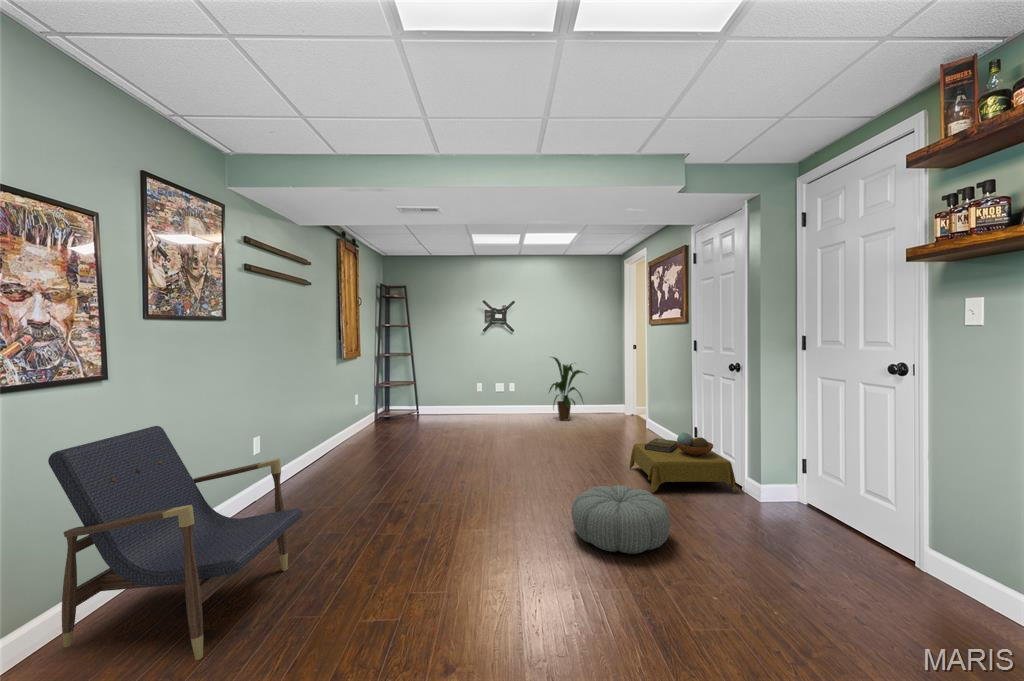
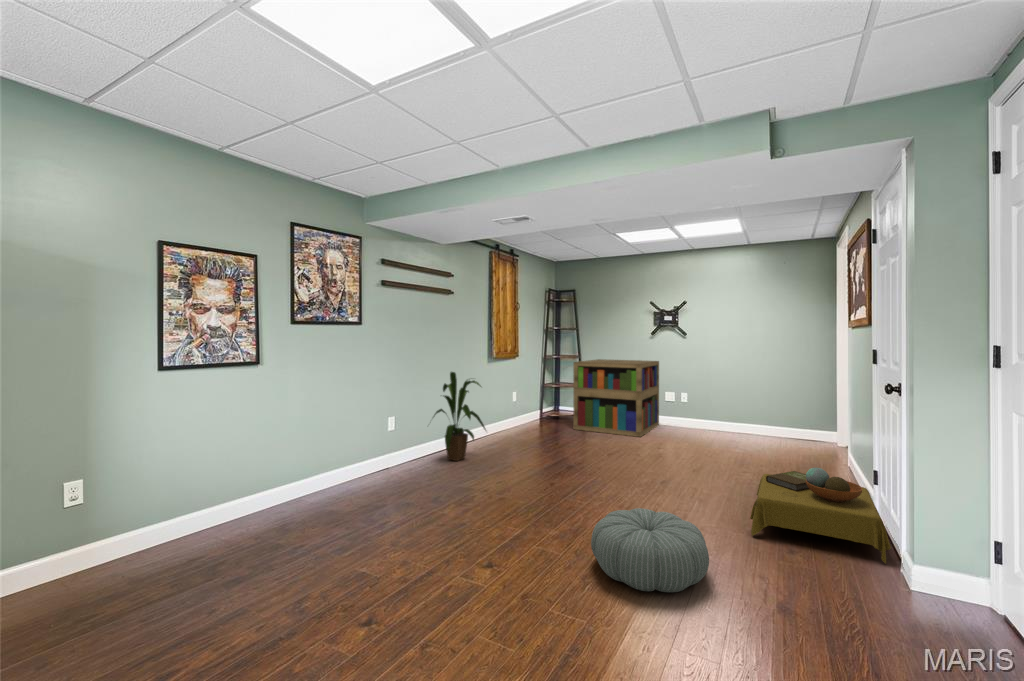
bookshelf: none [420,356,492,428] -> present [573,359,659,437]
house plant: present [549,357,584,421] -> present [434,372,486,461]
lounge chair: present [48,426,302,660] -> none [216,398,362,559]

